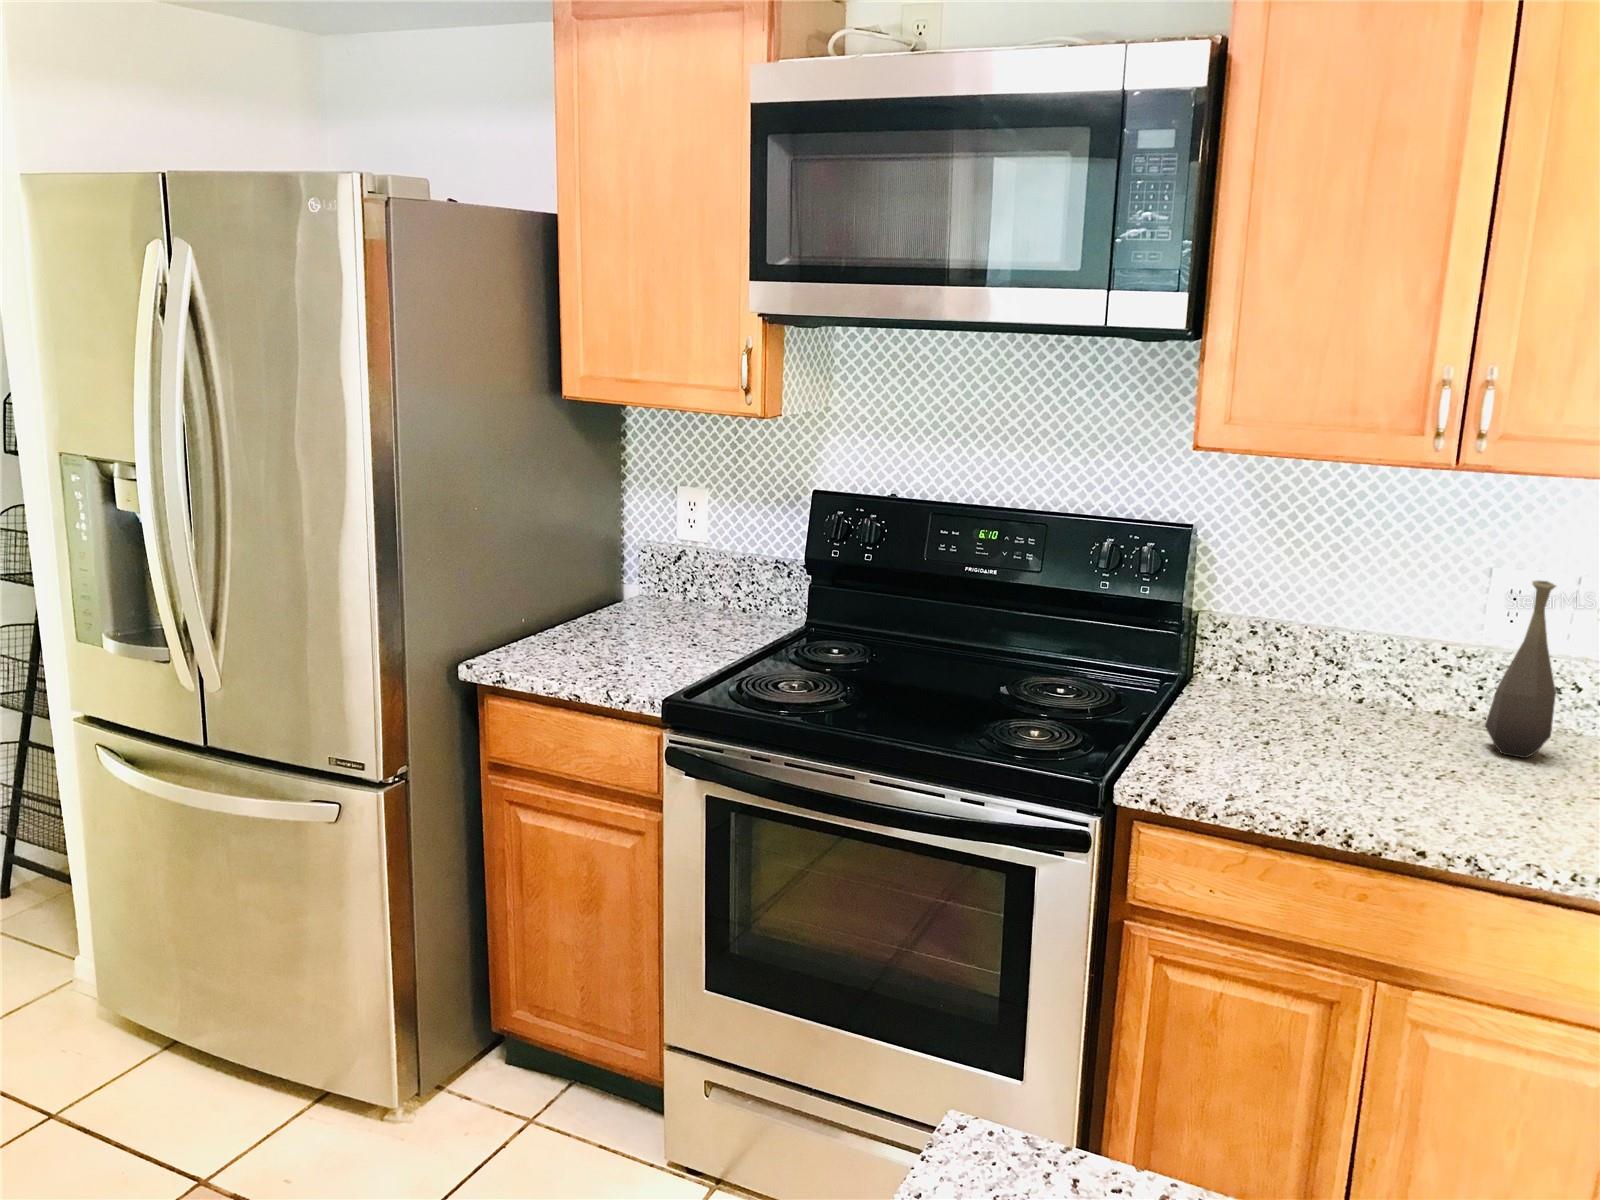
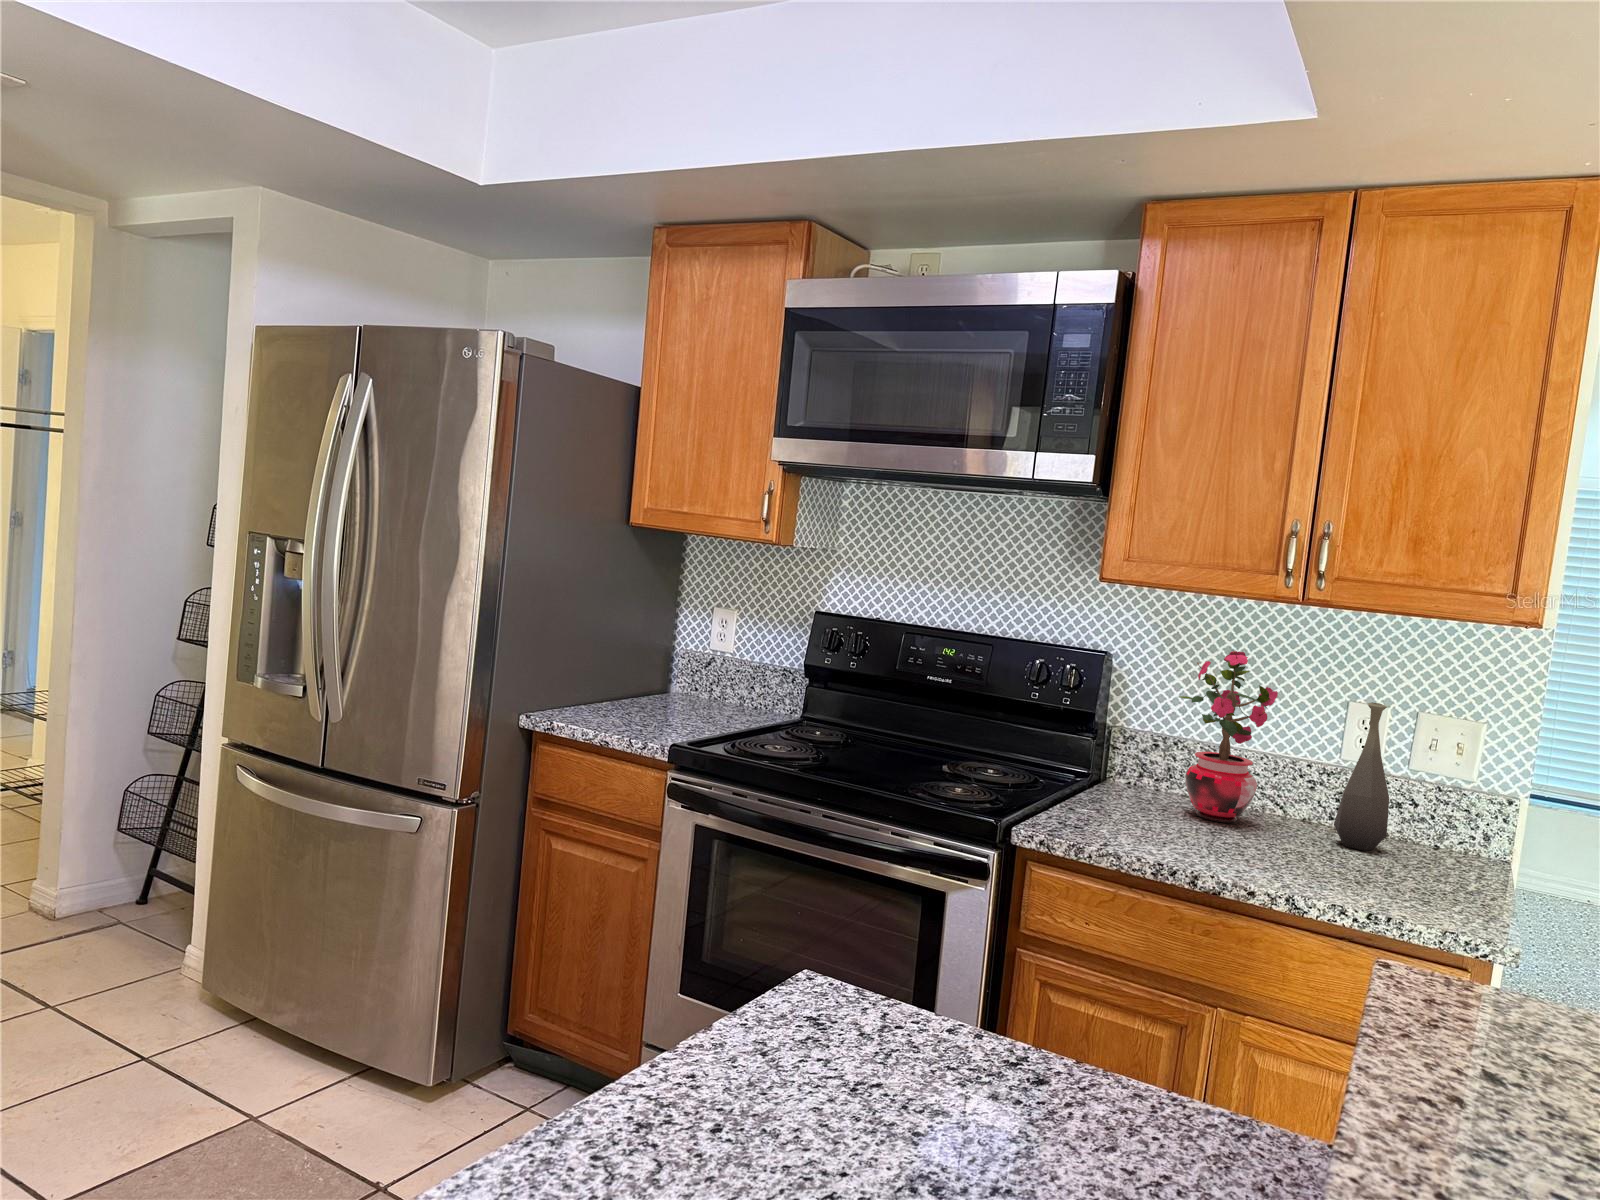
potted plant: none [1289,521,1415,734] -> present [1179,651,1278,823]

